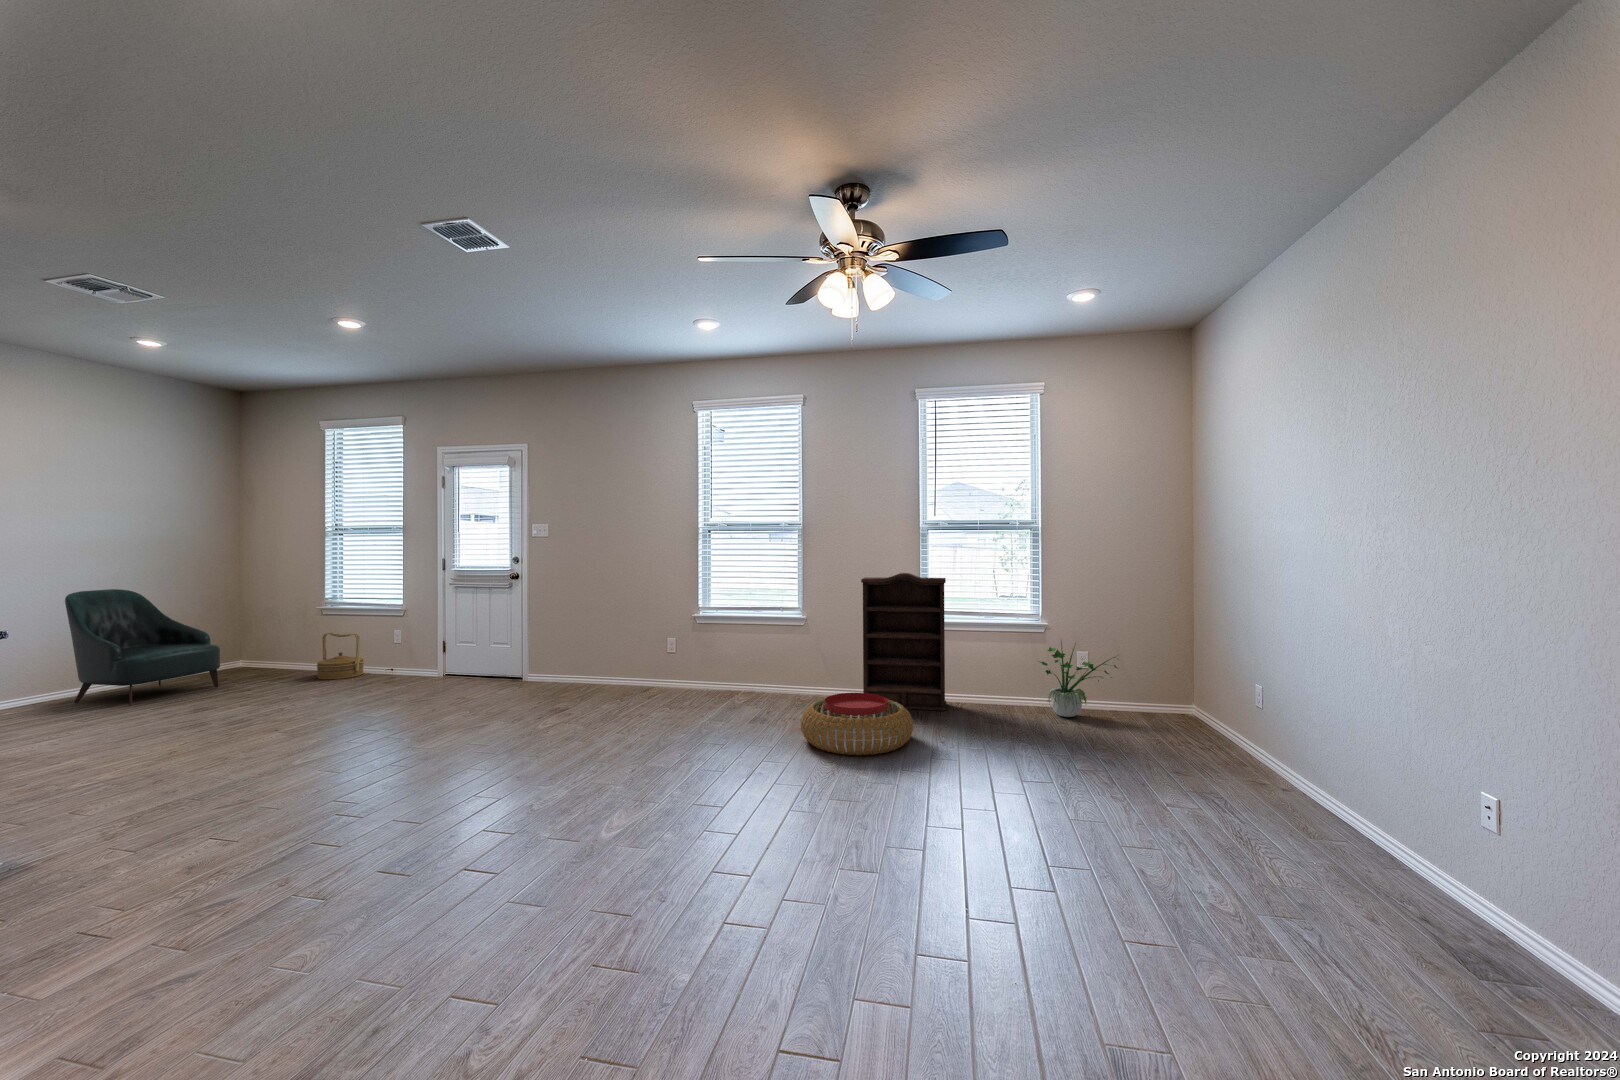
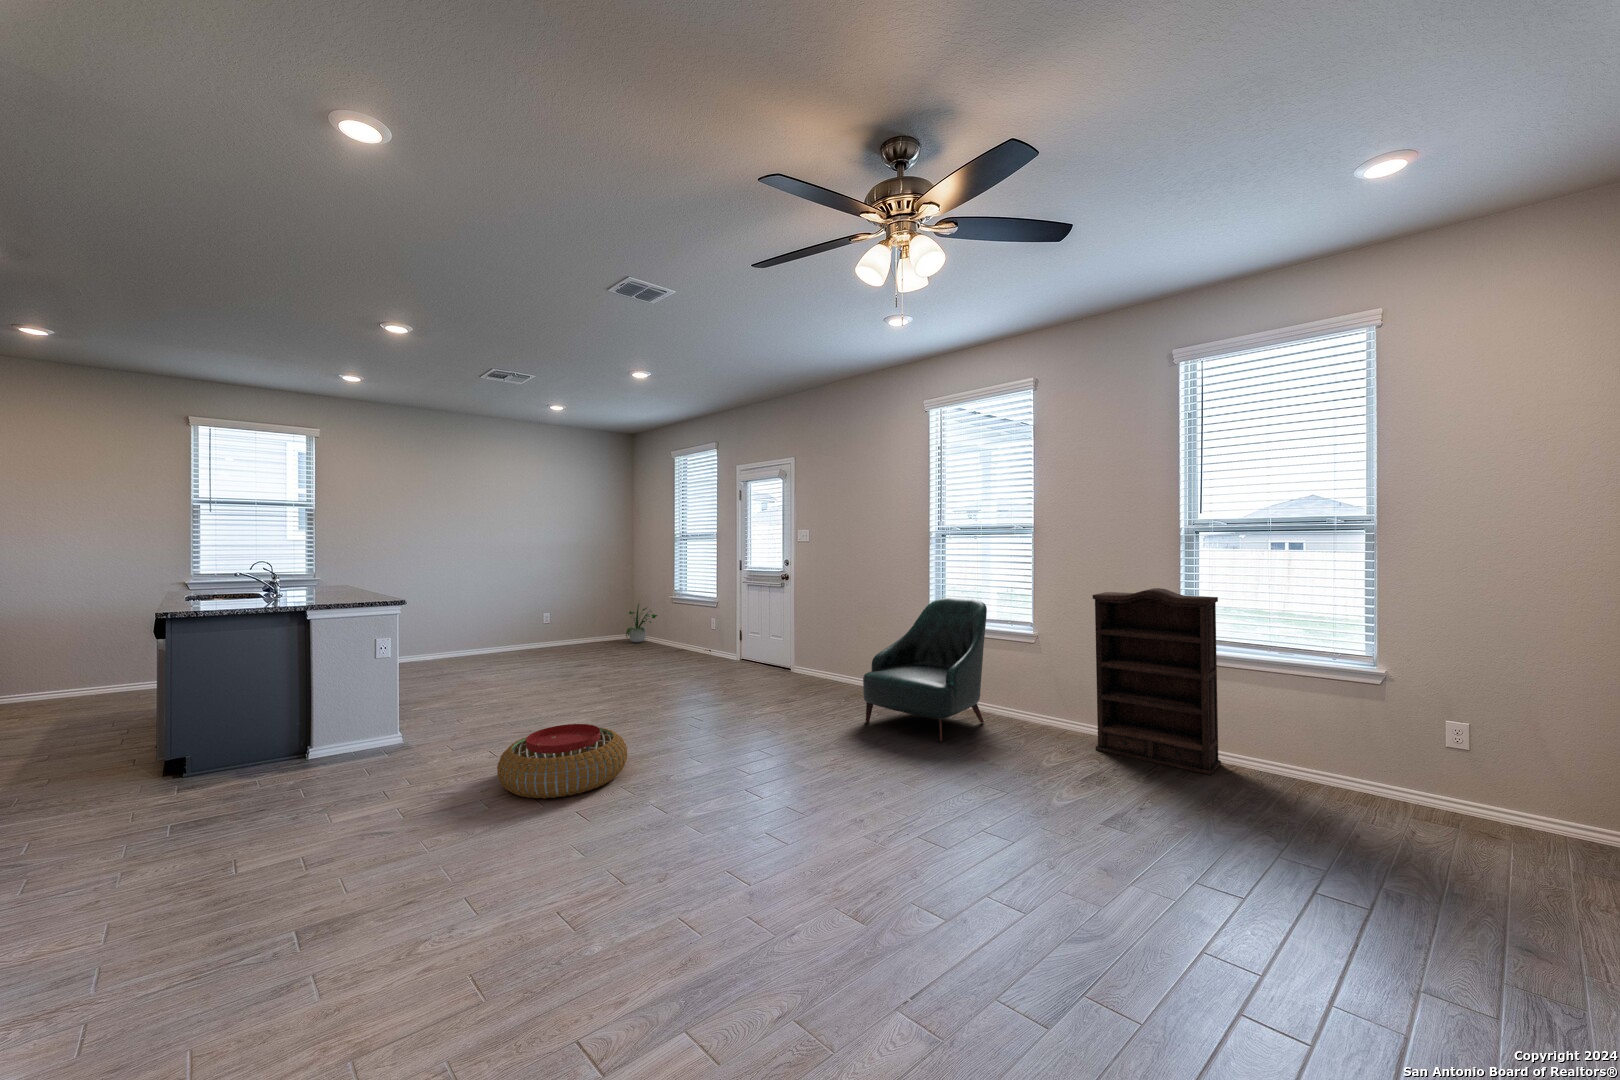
armchair: present [65,589,220,706] -> present [863,598,987,742]
woven basket: present [317,633,364,680] -> none [665,617,696,654]
potted plant: present [1039,642,1119,717] -> present [626,604,657,642]
pouf: present [801,693,913,755] -> present [497,724,628,798]

